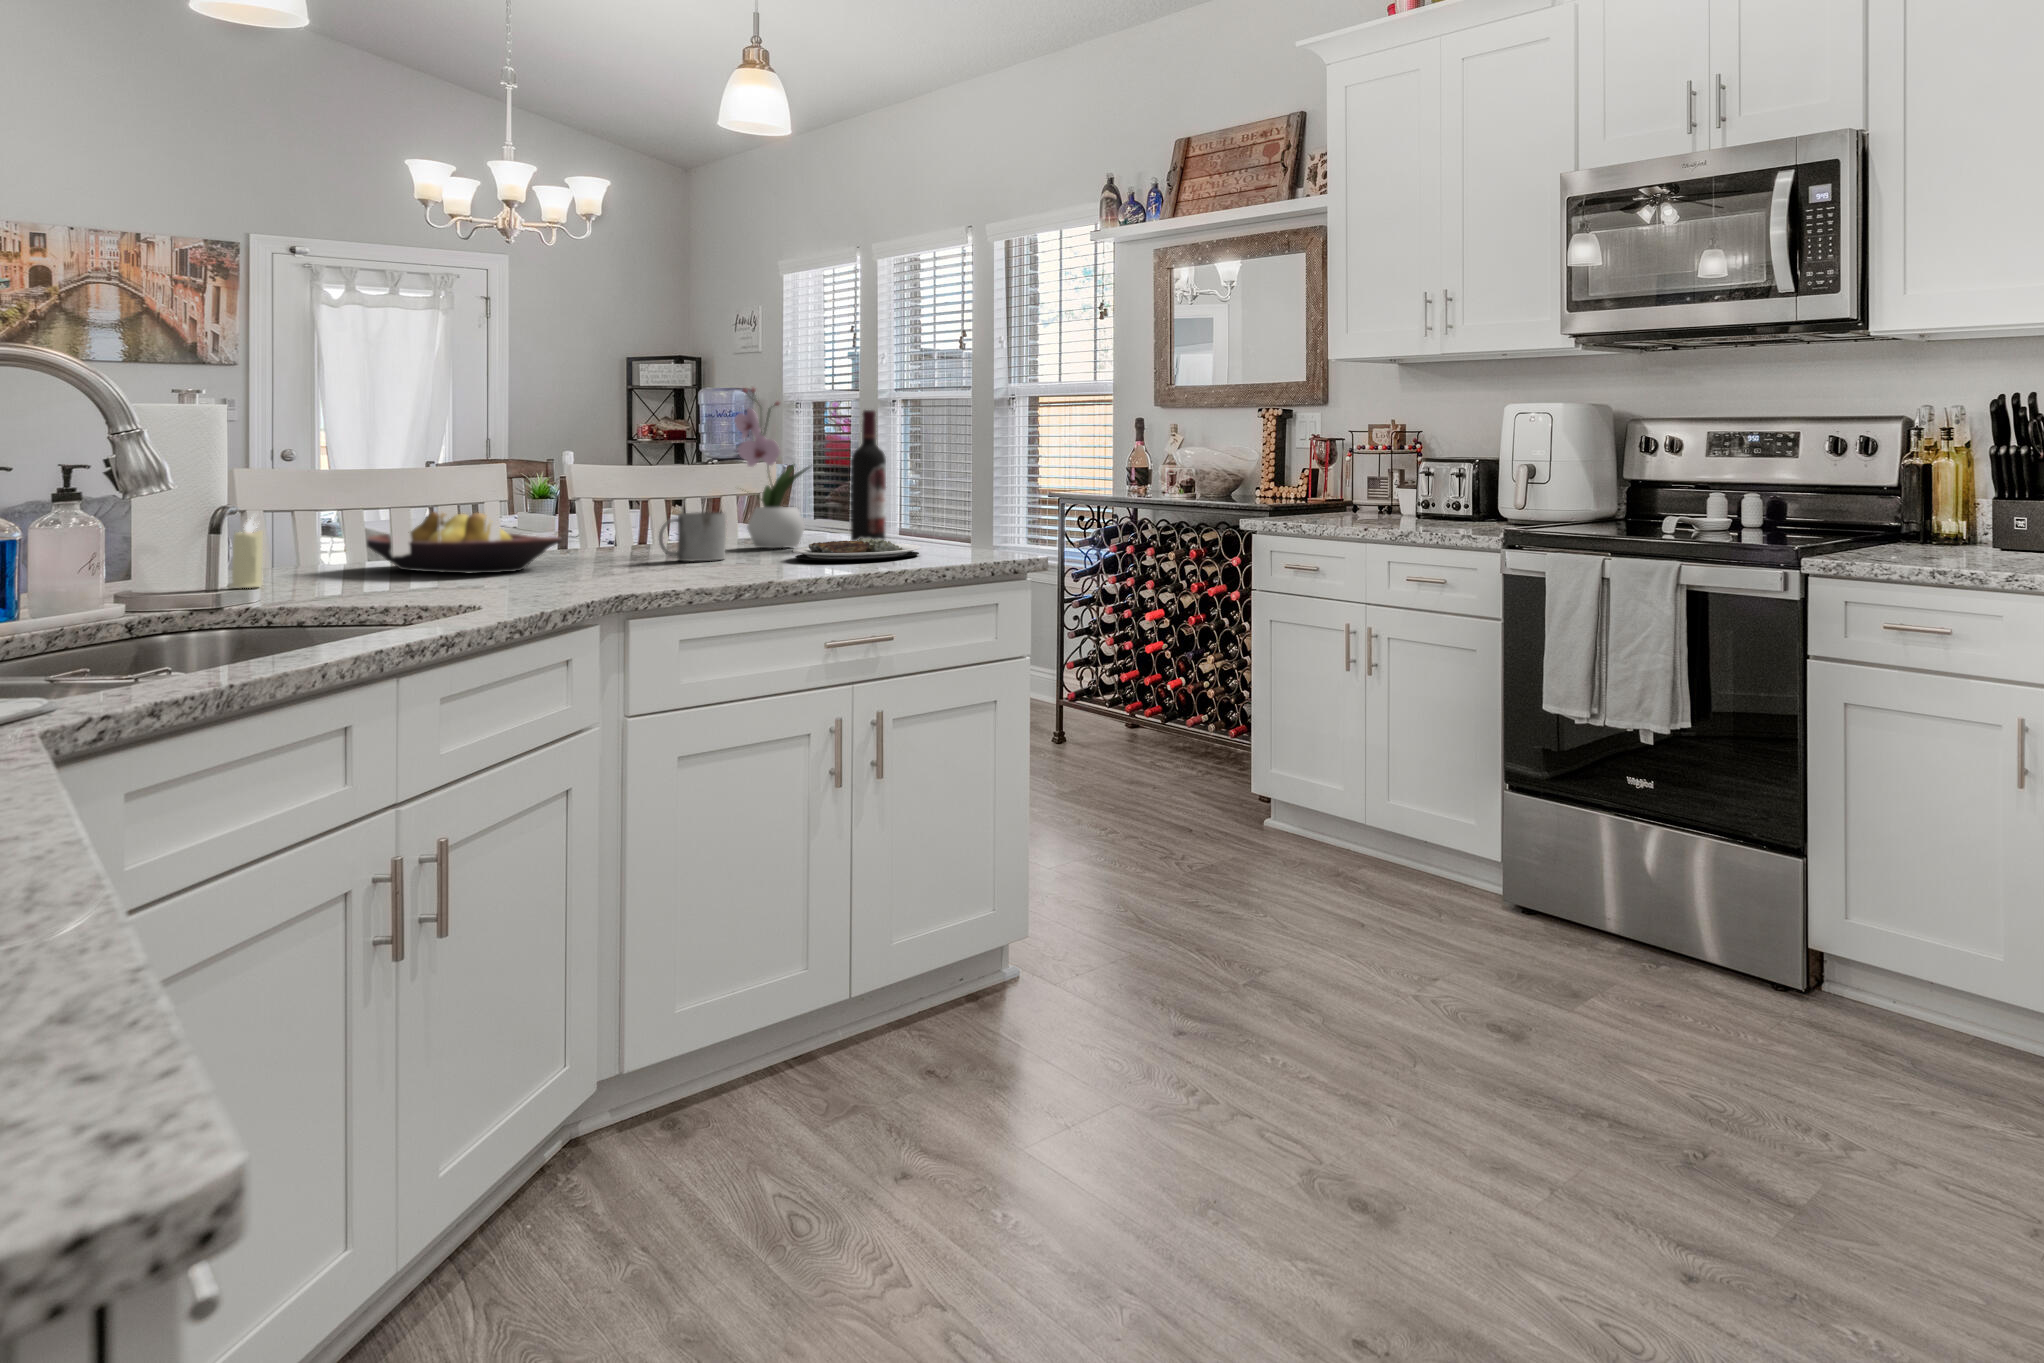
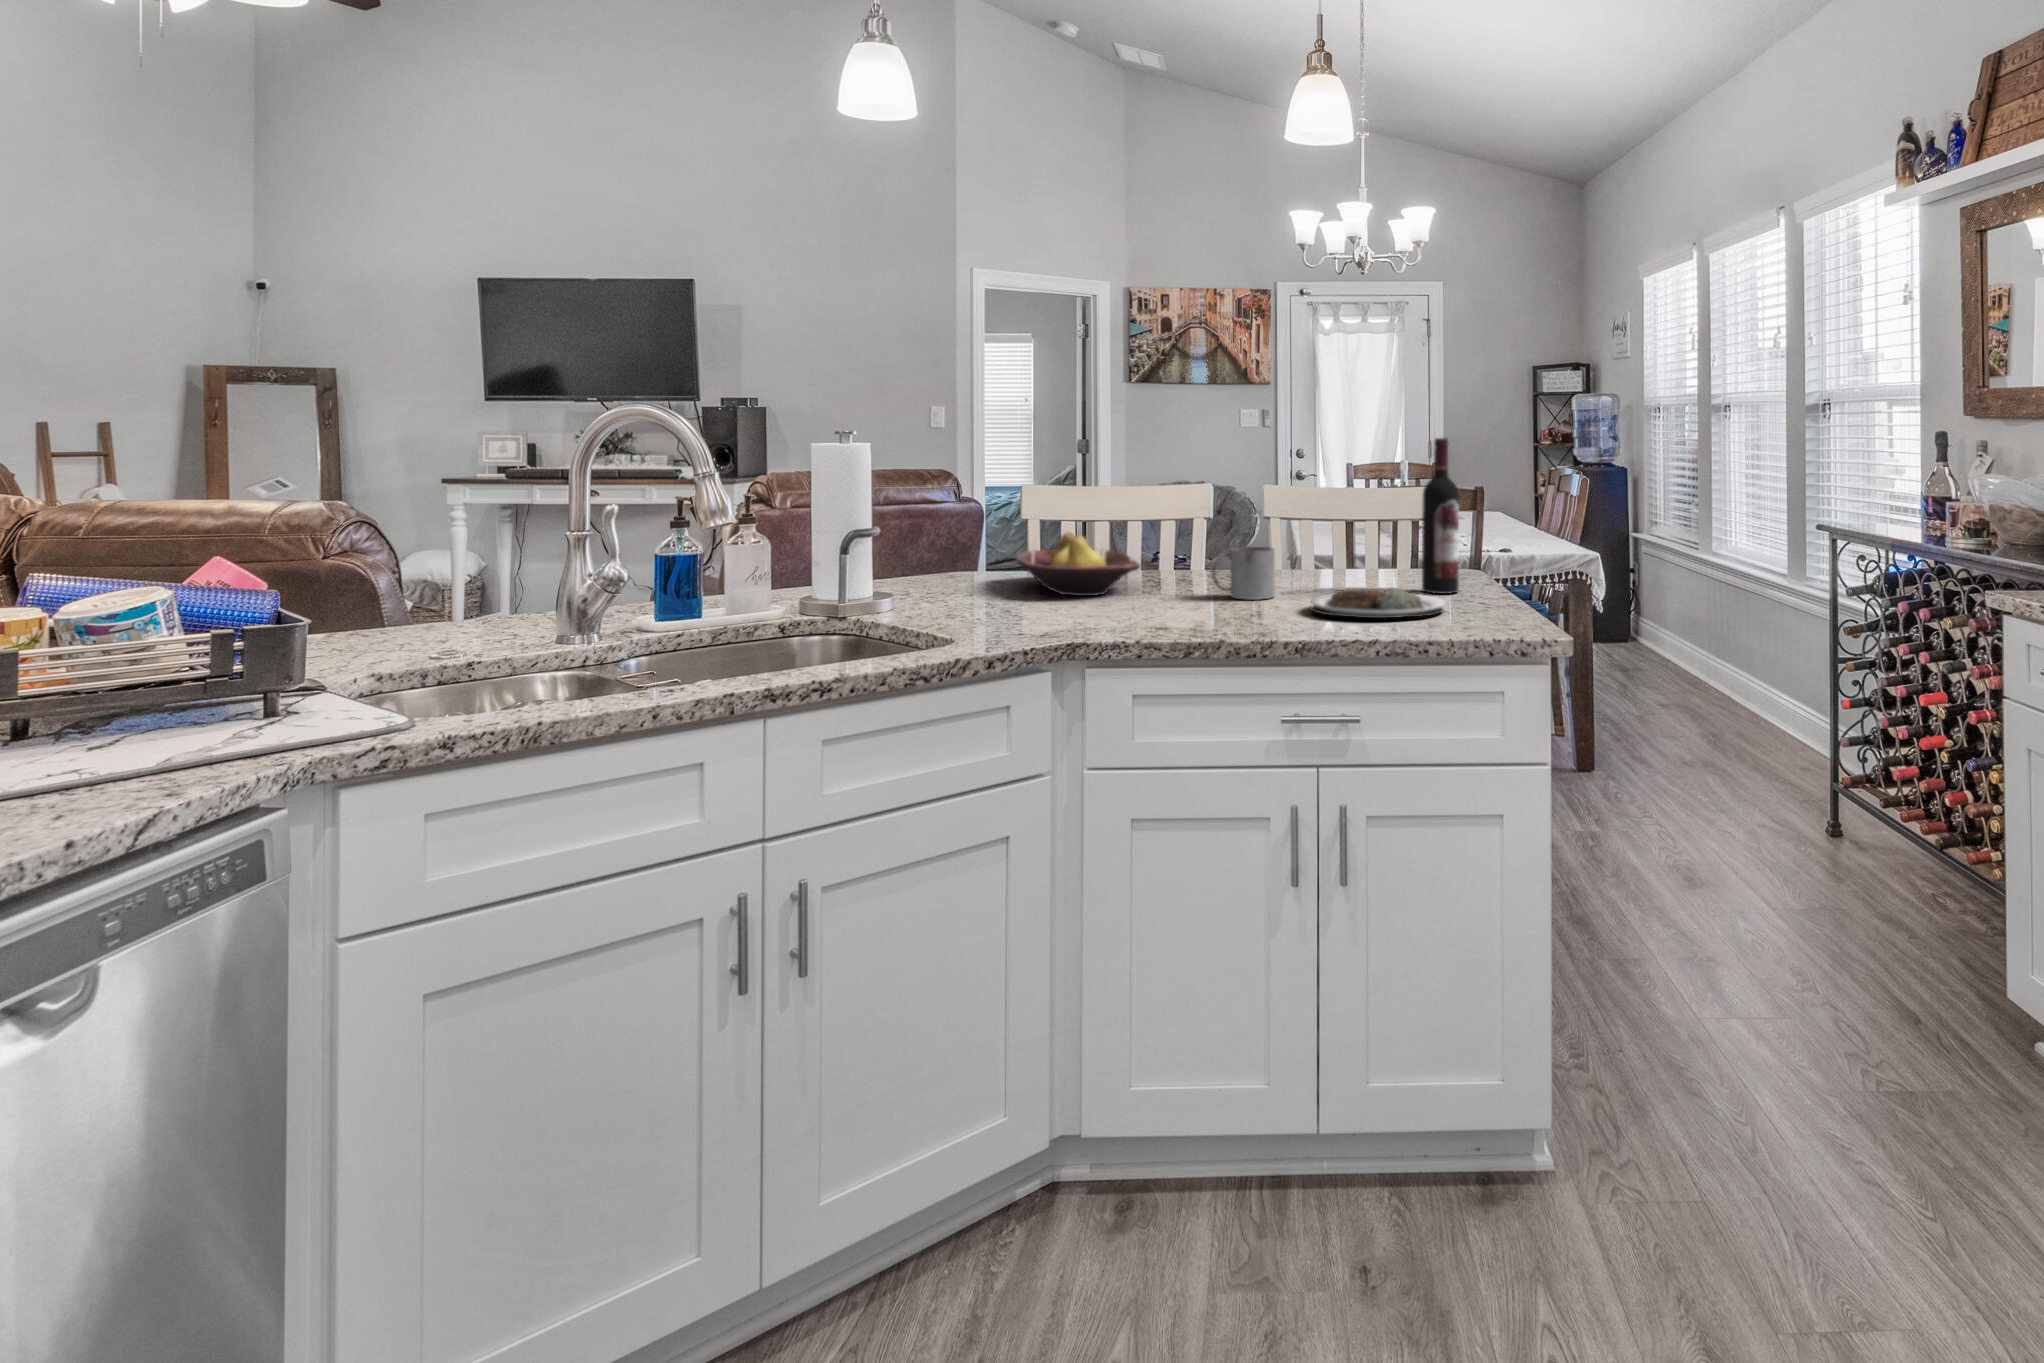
flower arrangement: present [734,388,810,548] -> none [1320,414,1393,586]
candle: present [229,517,263,588] -> none [903,532,926,594]

